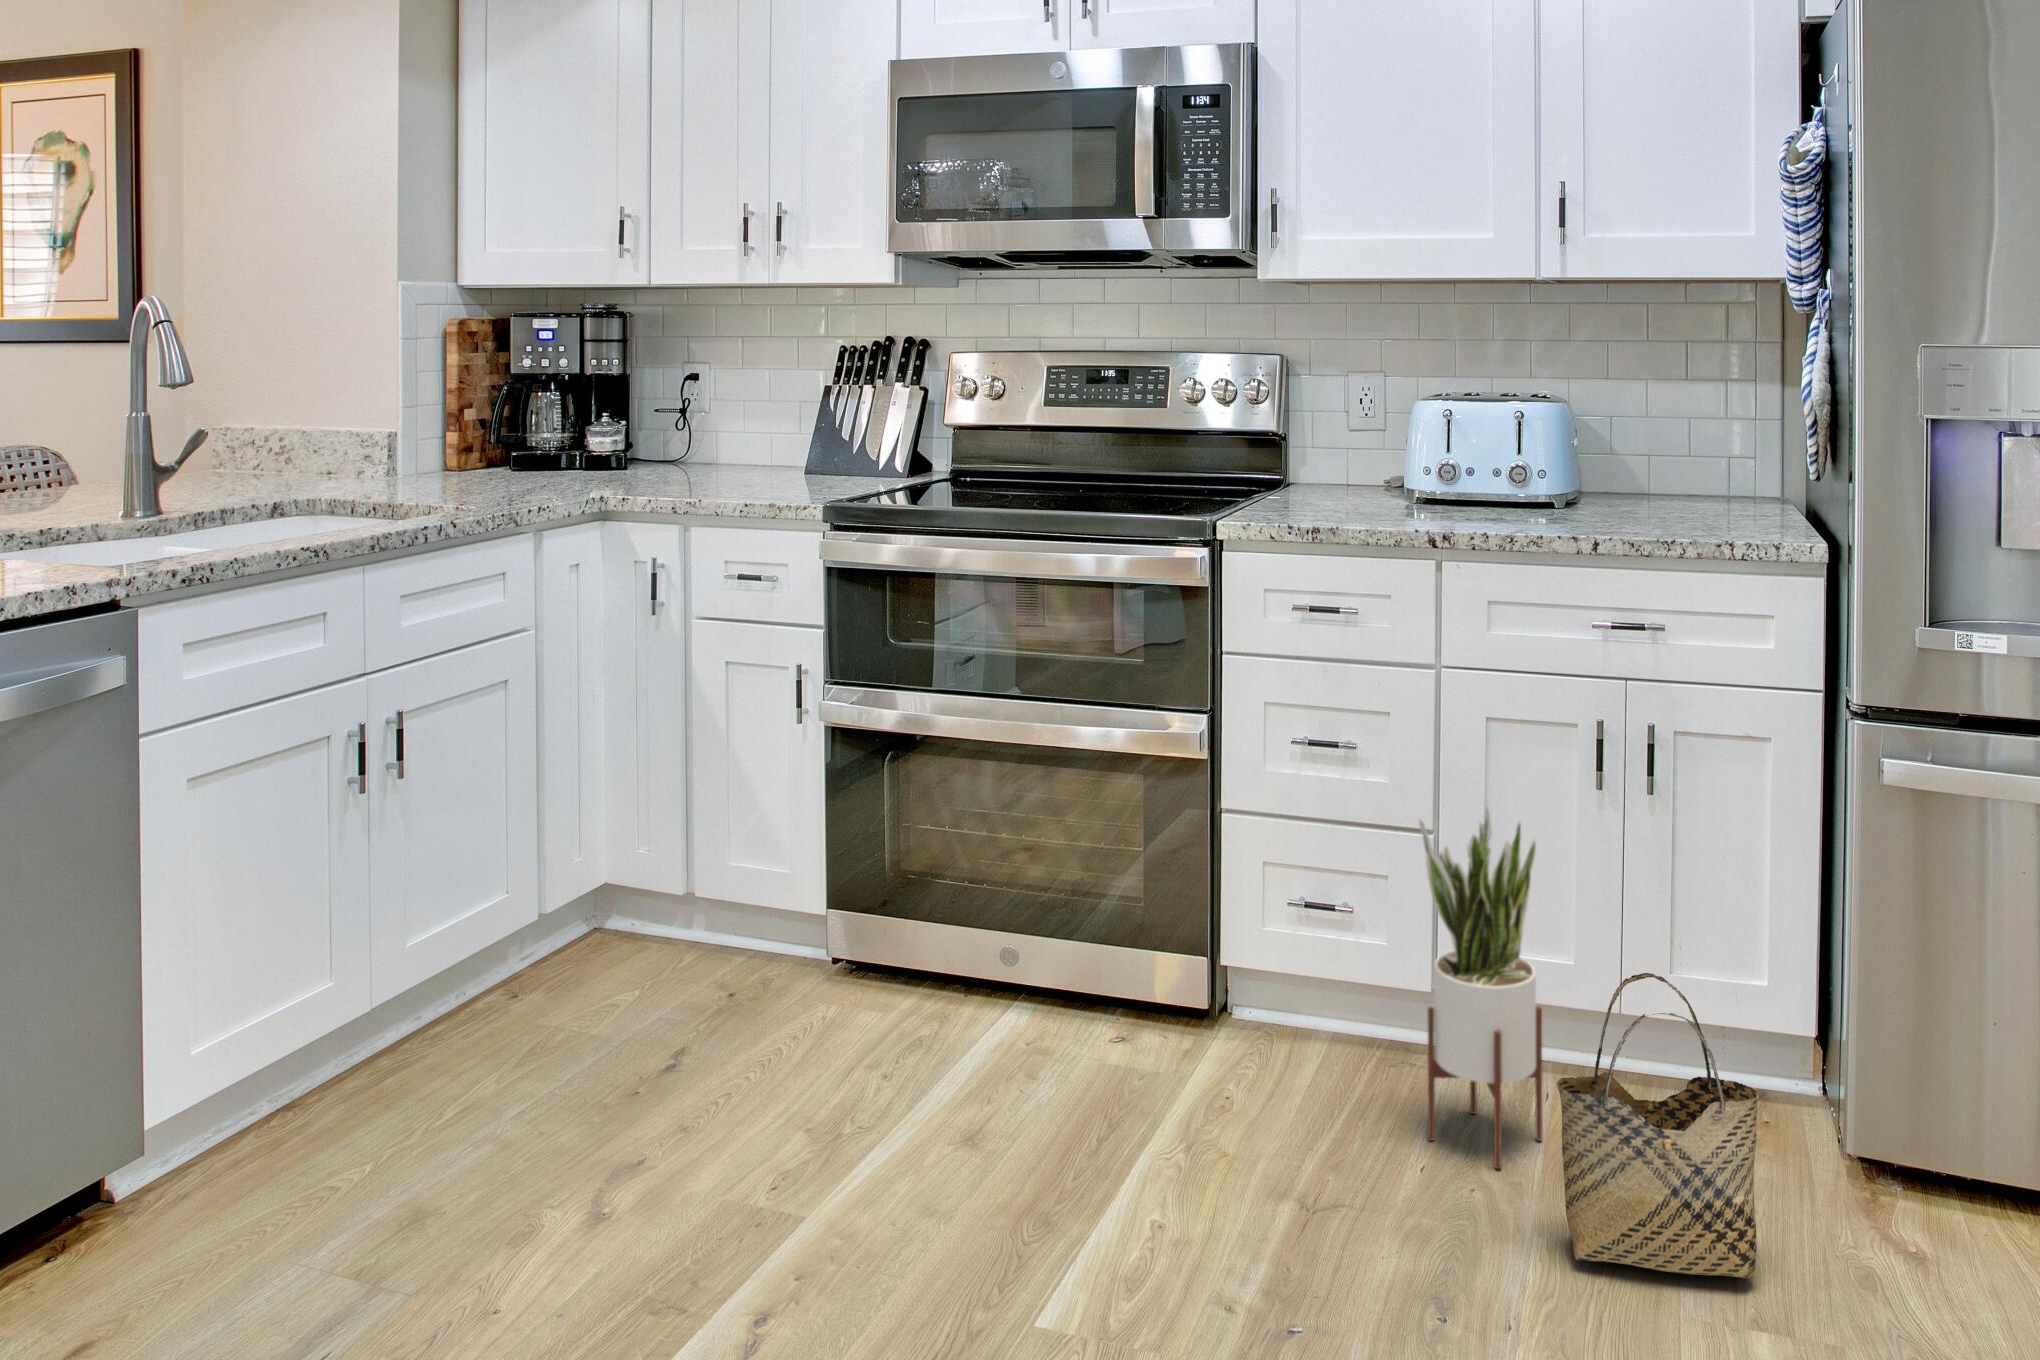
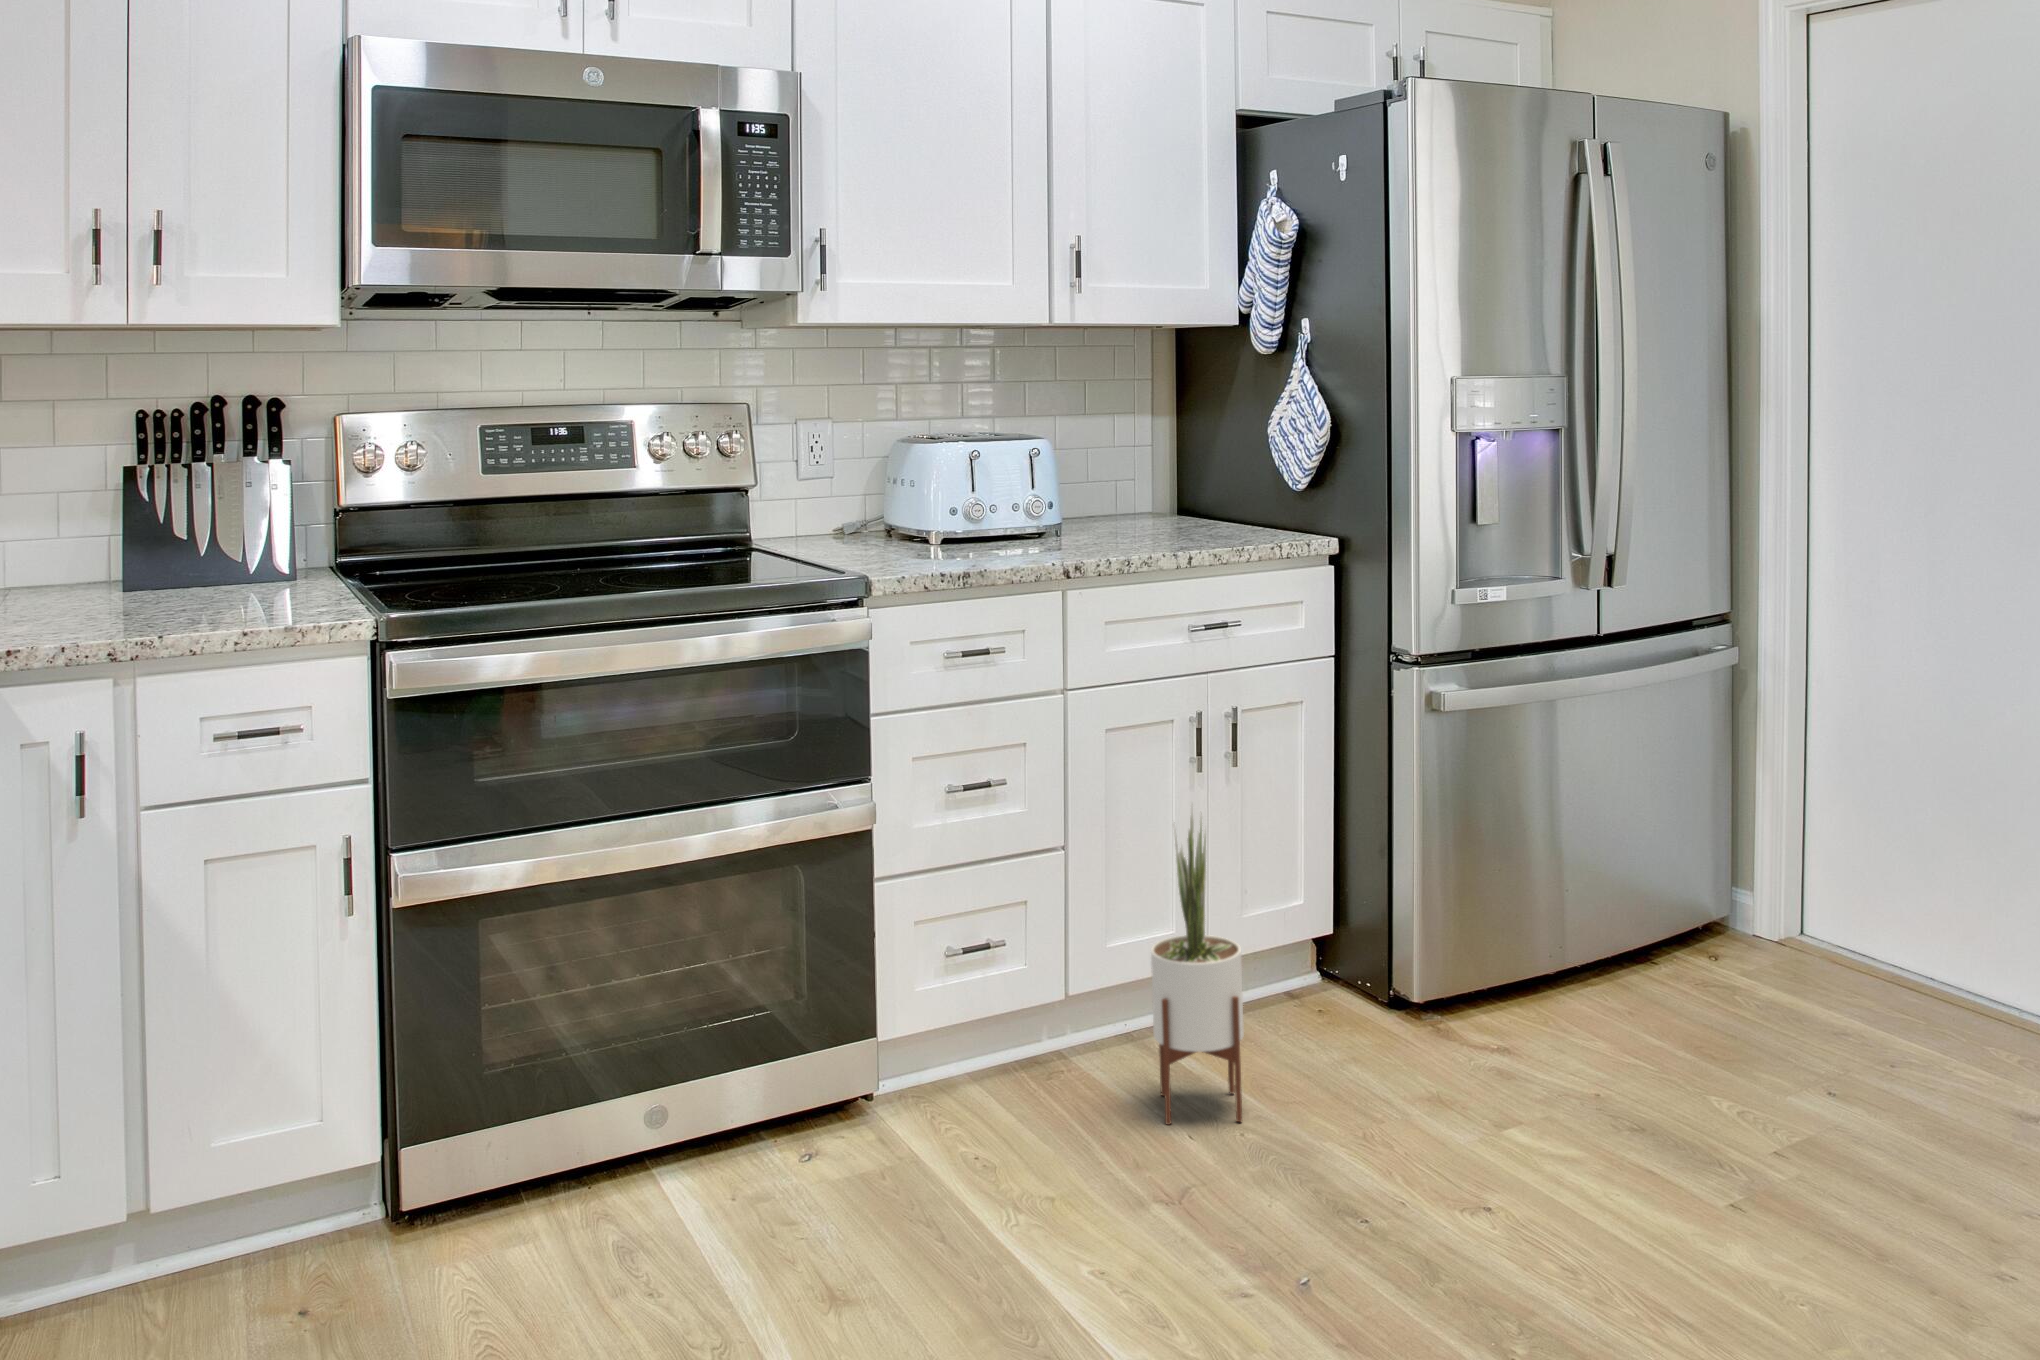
woven basket: present [1556,973,1759,1278] -> none [1342,901,1479,1148]

